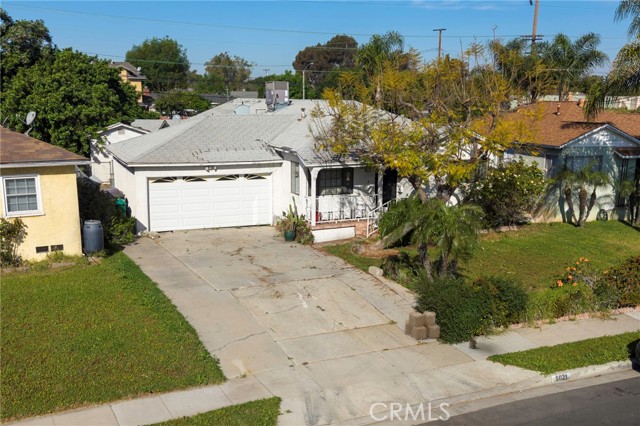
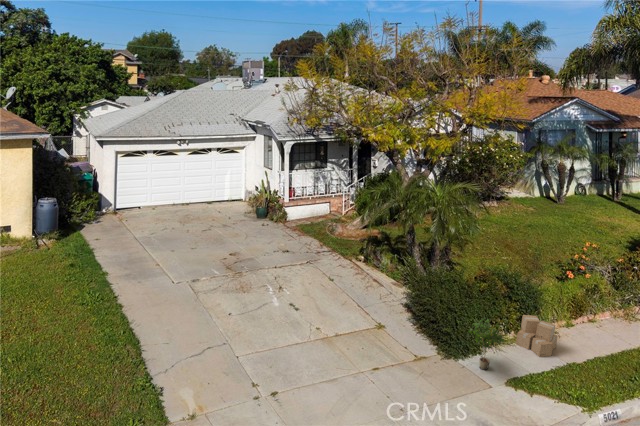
cardboard box: present [405,311,440,340] -> present [516,315,558,357]

